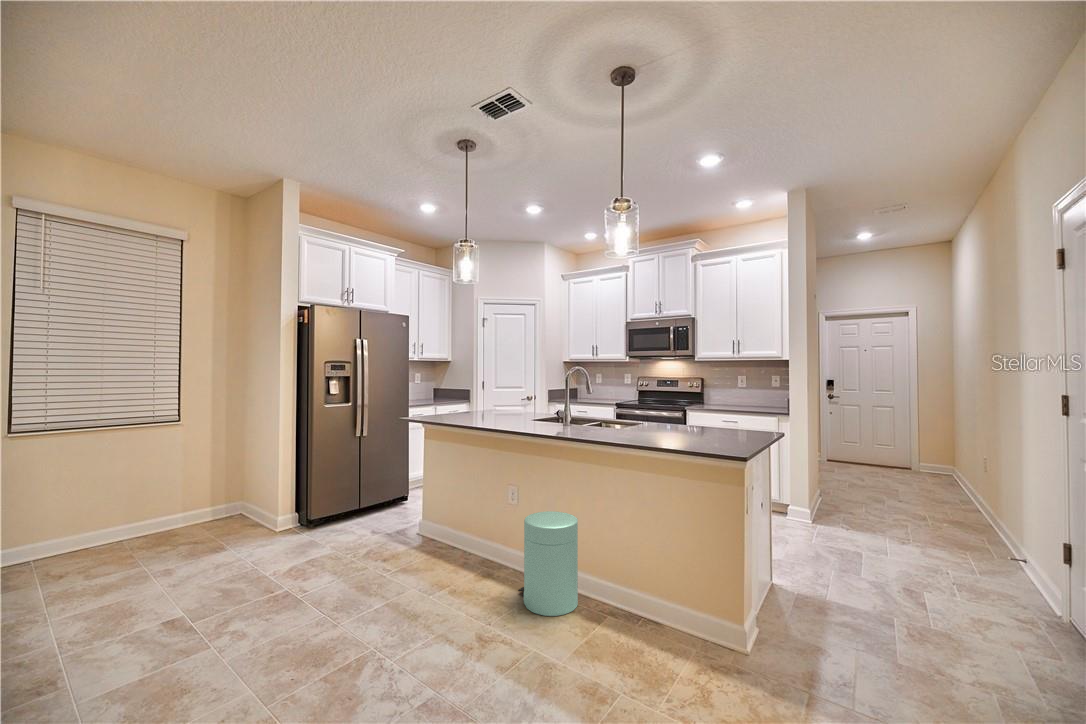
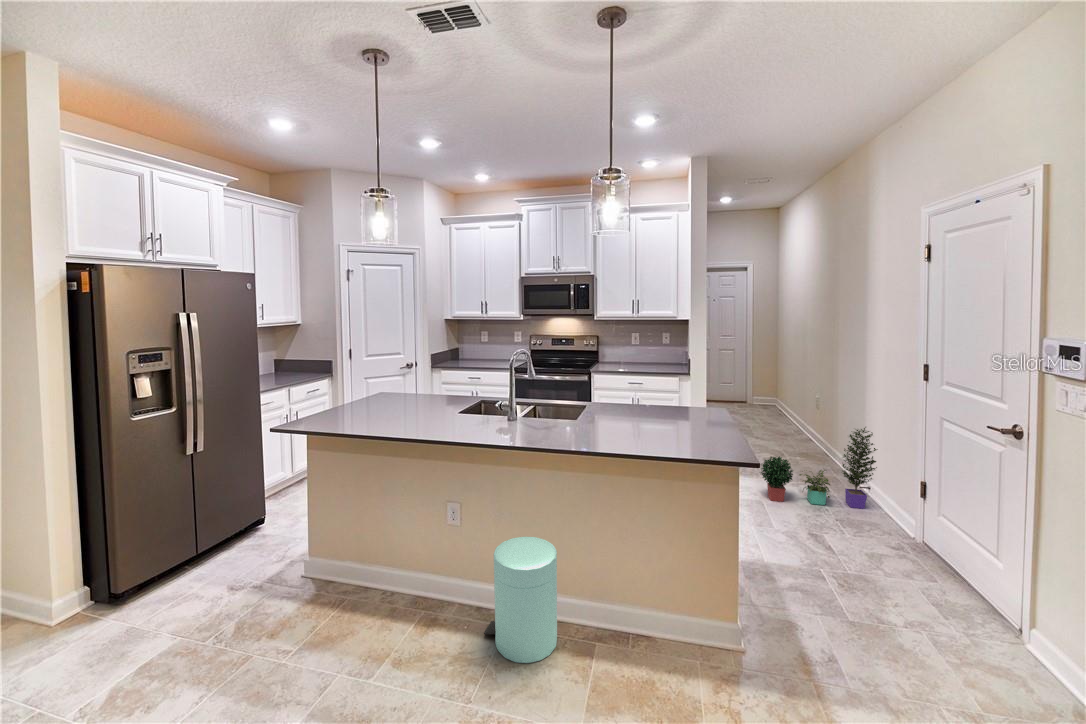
potted plant: none [861,470,1019,572] -> present [760,427,878,509]

